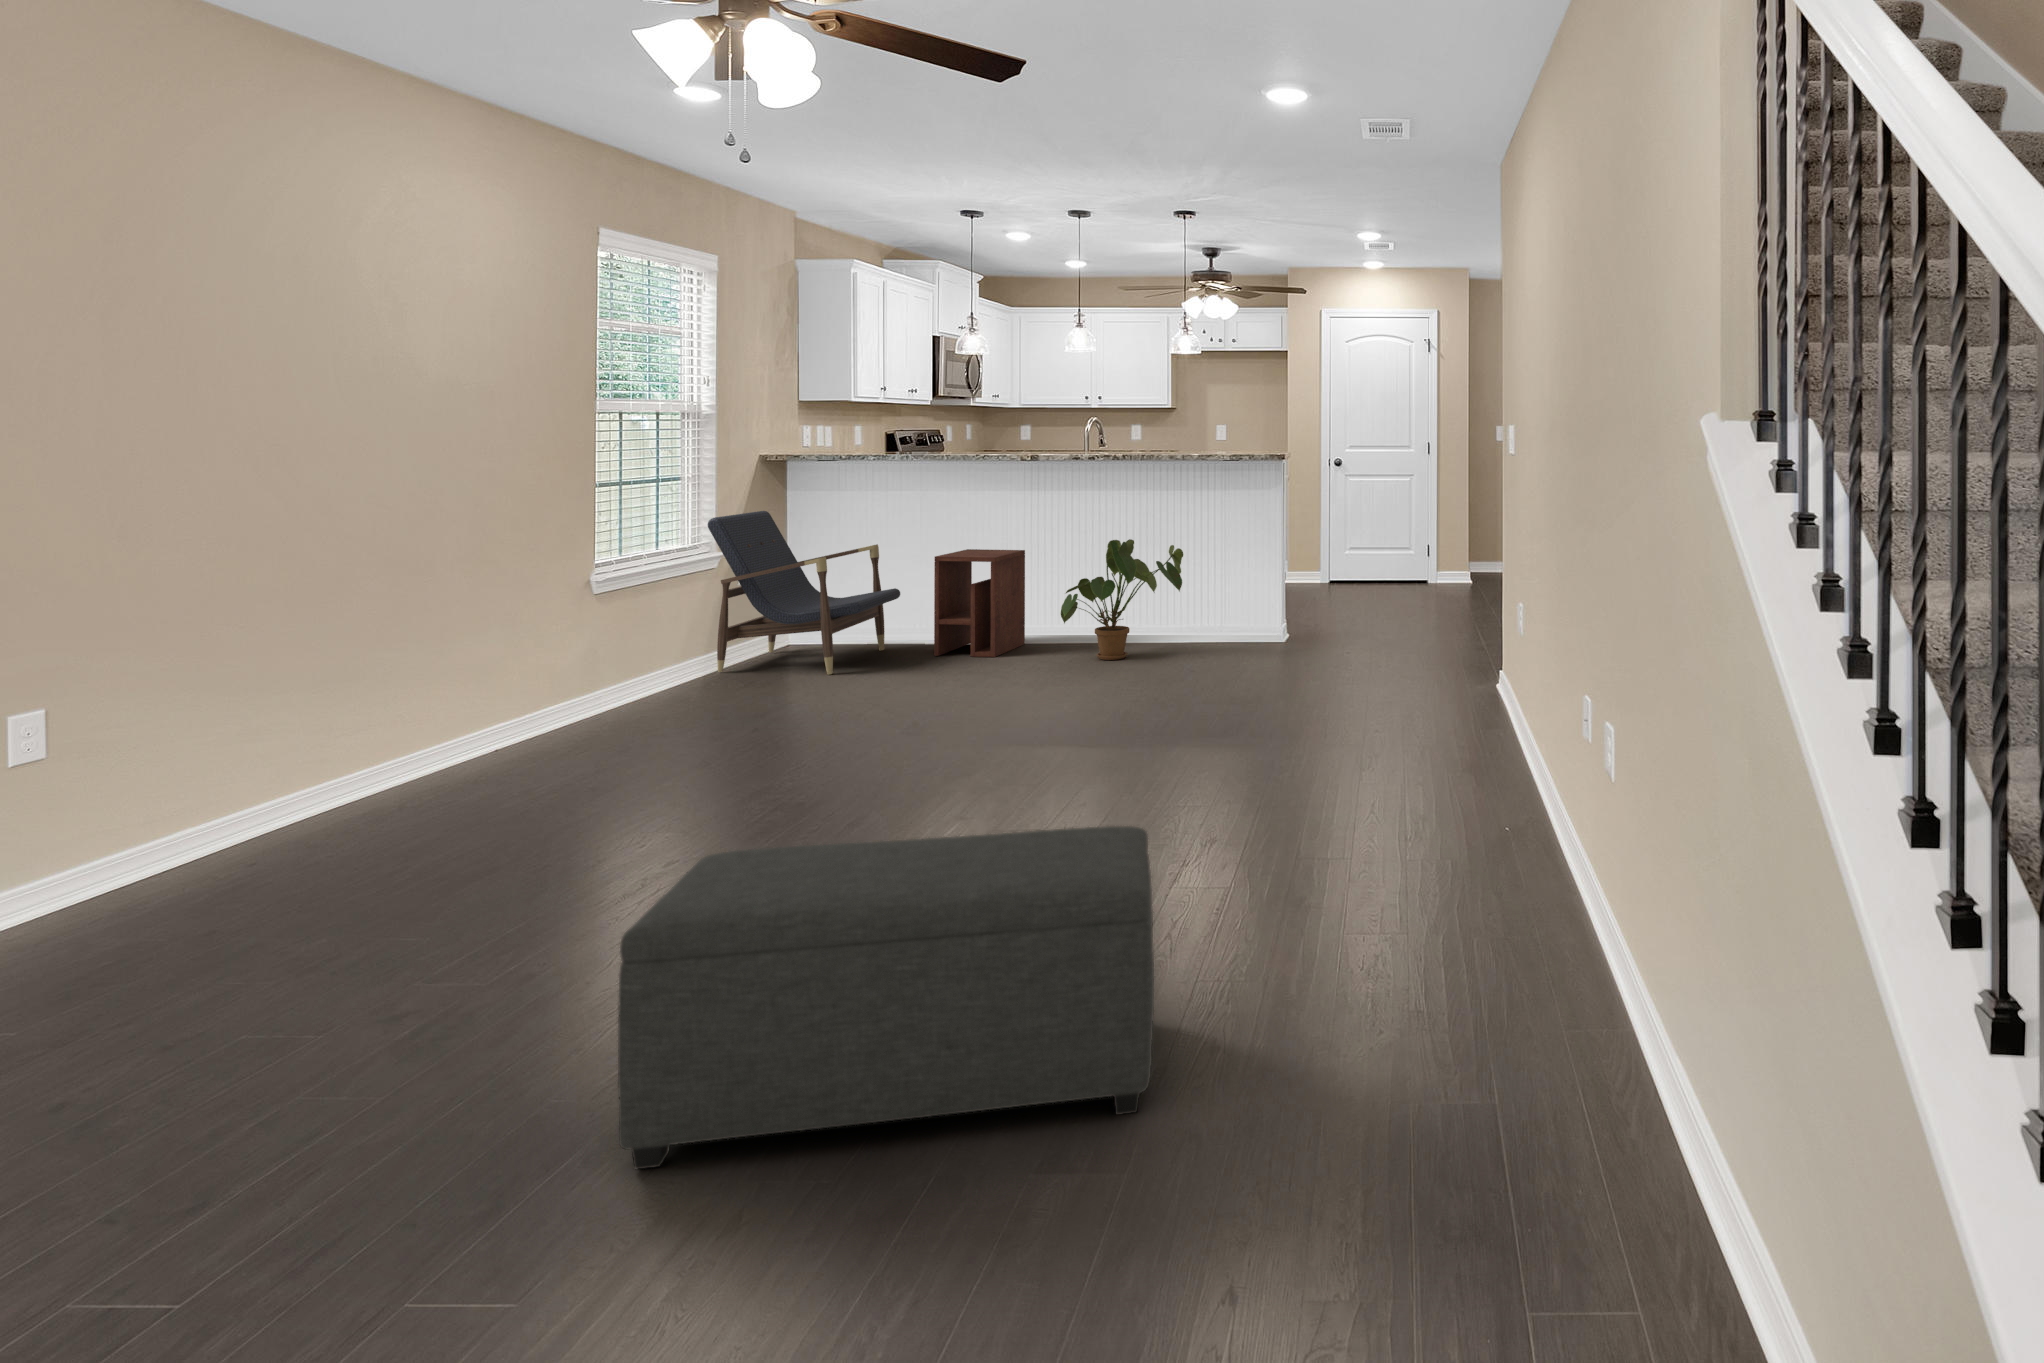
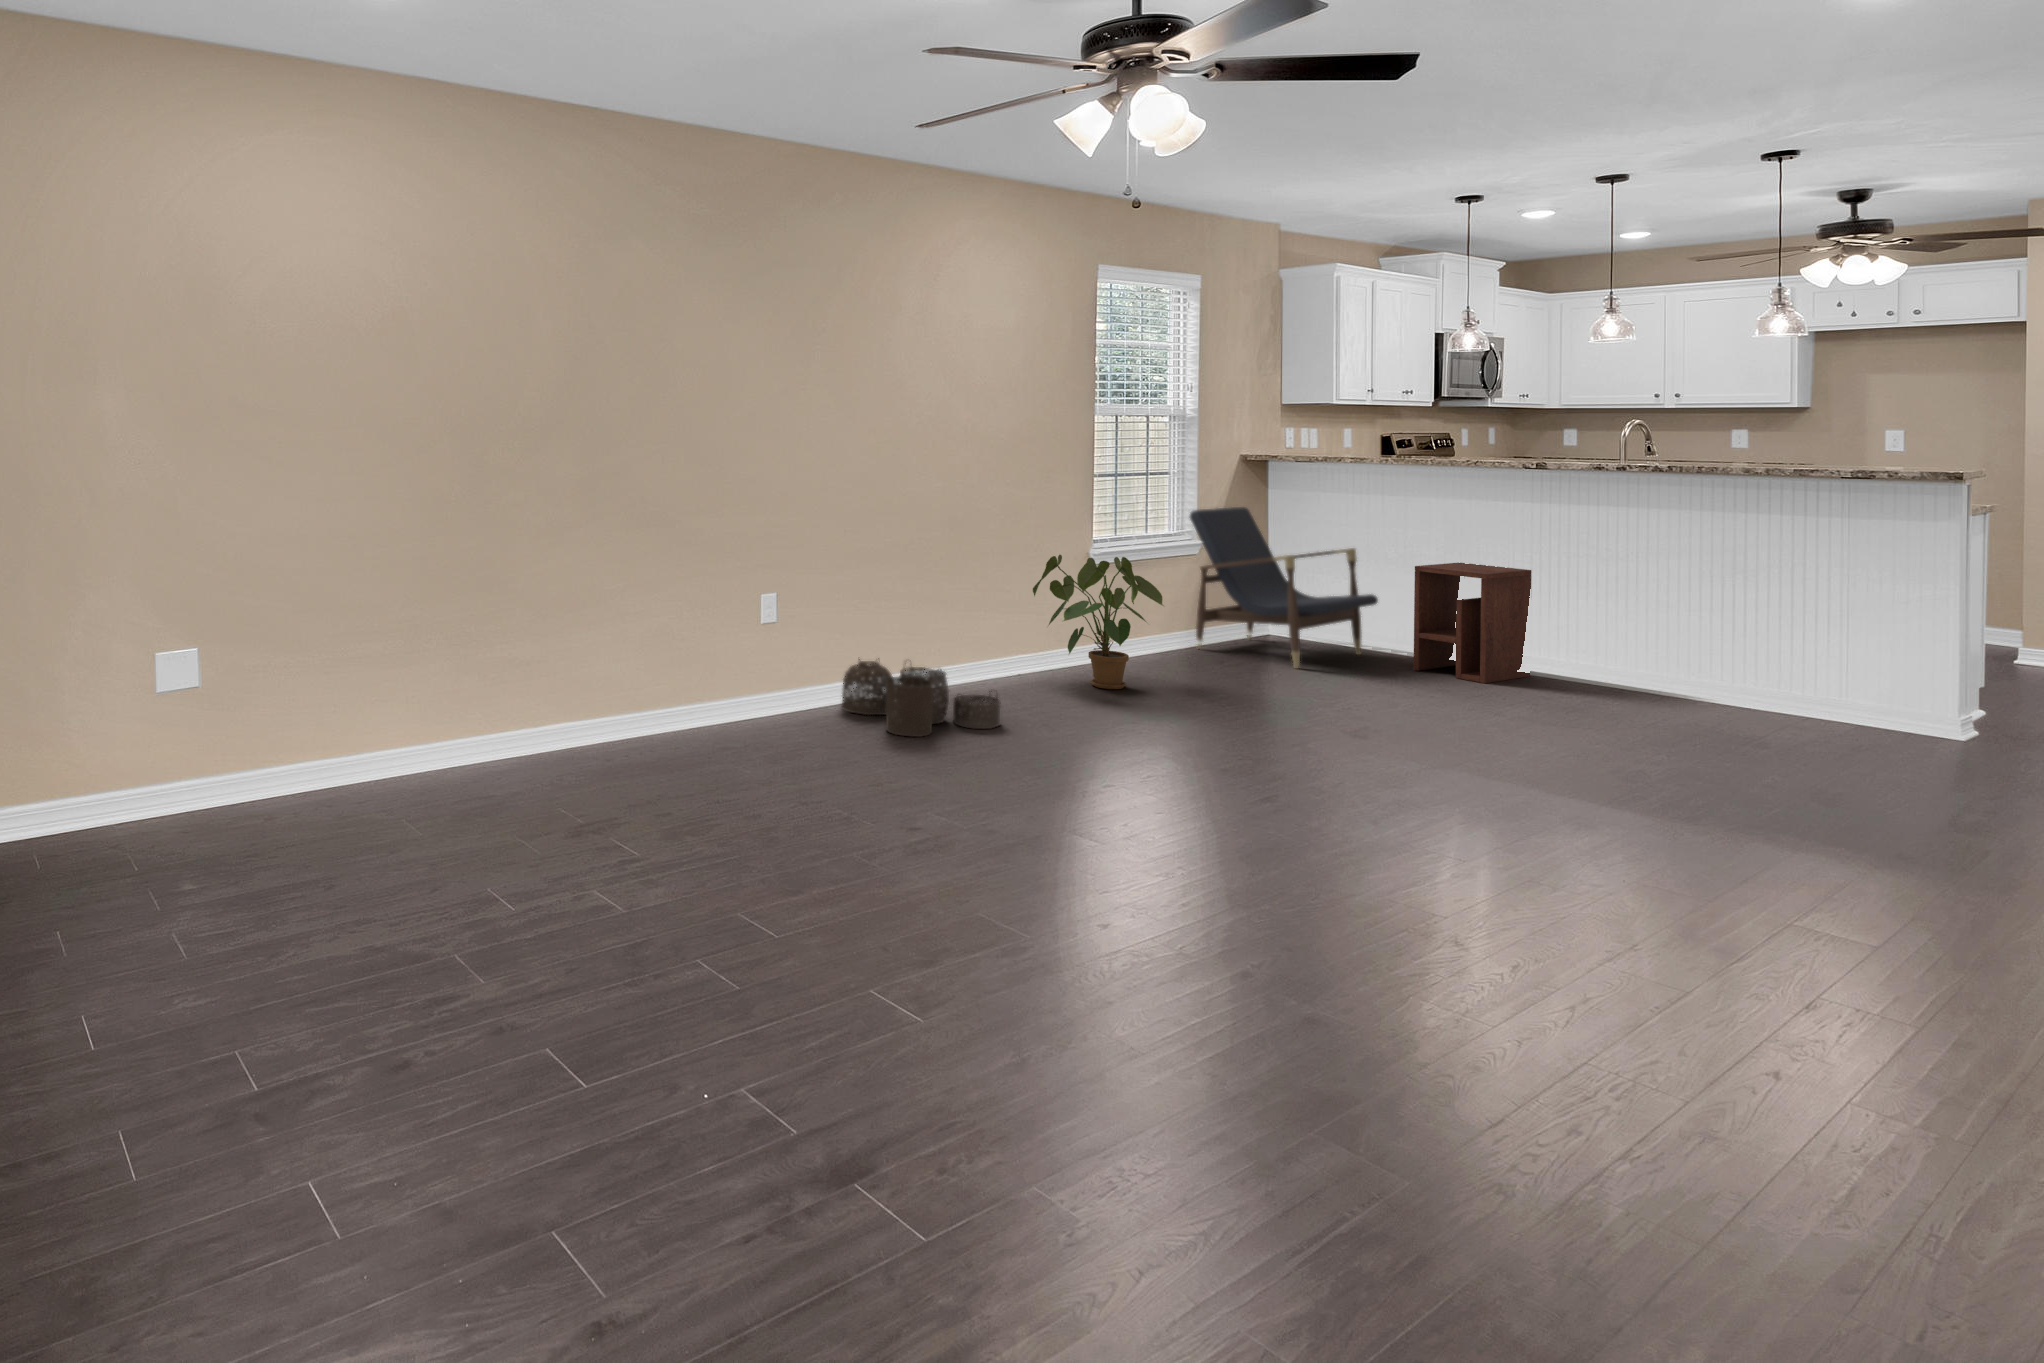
house plant: present [1061,539,1183,660] -> present [1033,555,1164,689]
woven basket: none [193,762,493,876] -> present [841,658,1001,737]
ottoman: present [618,826,1154,1169] -> none [999,778,1508,1163]

